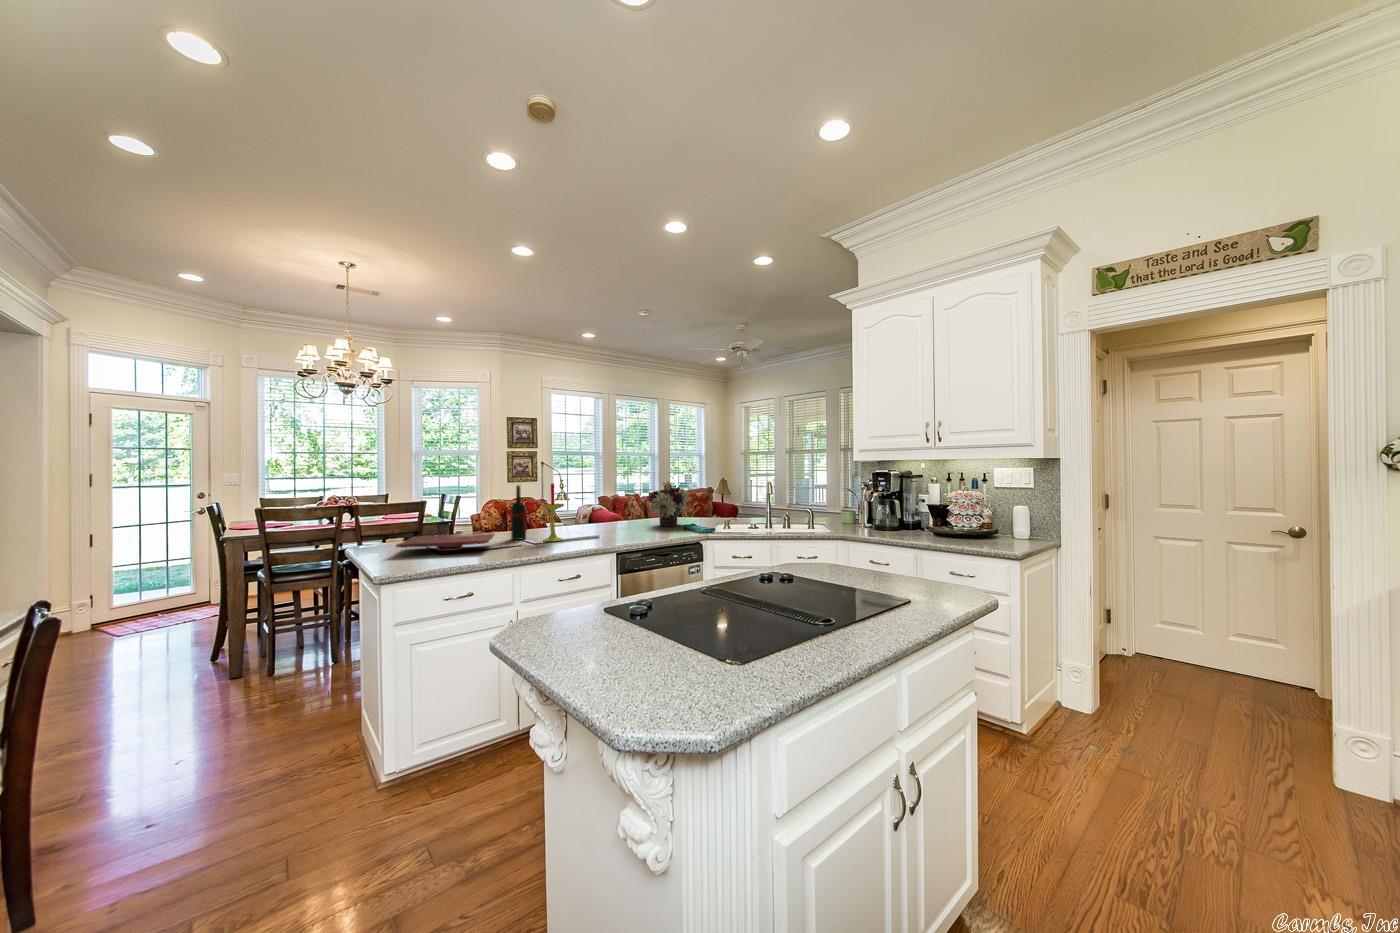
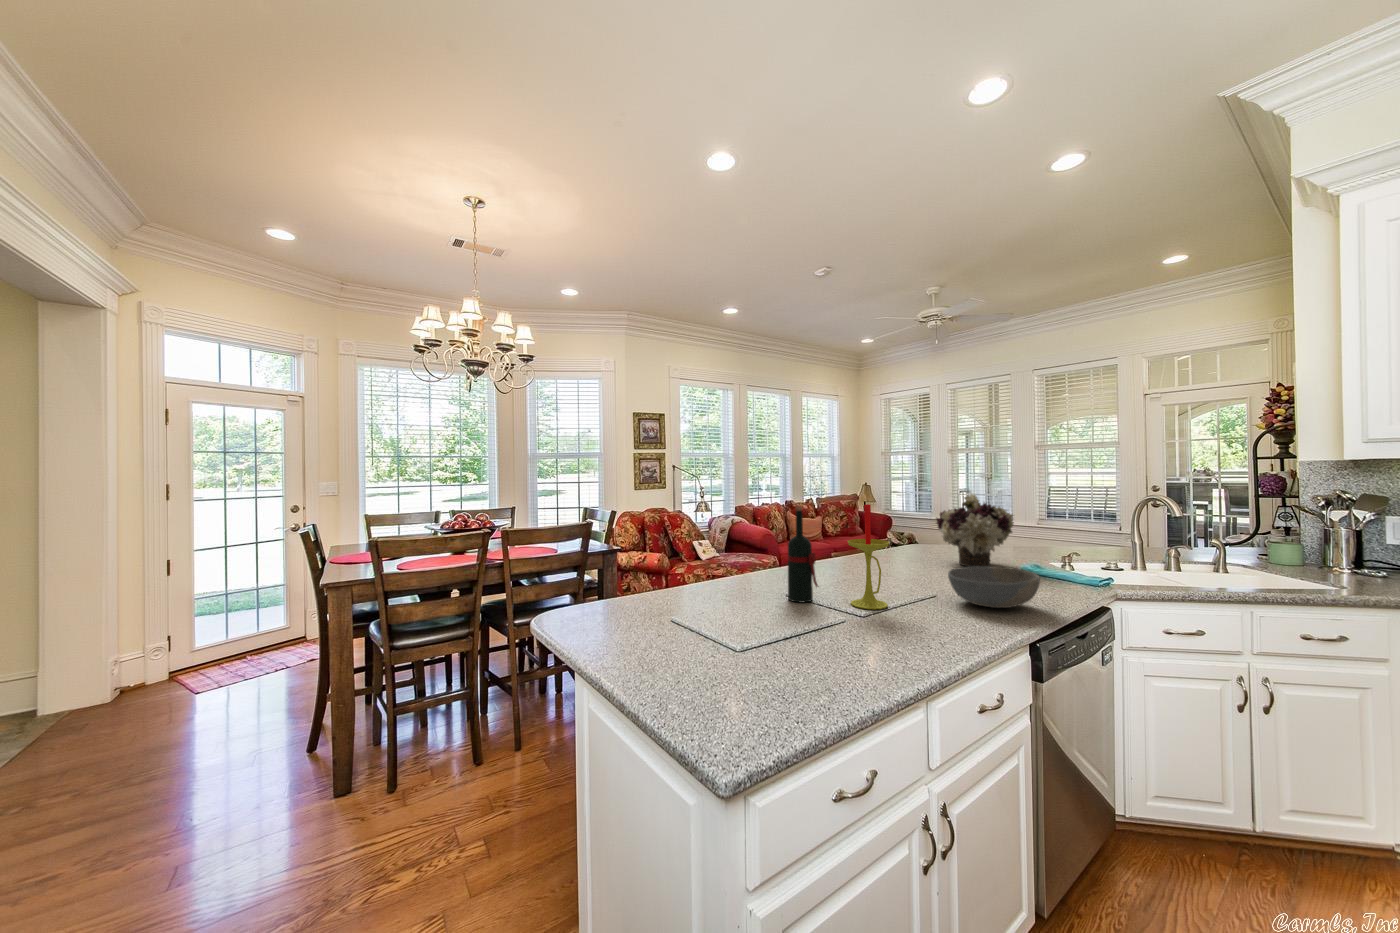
bowl: none [599,519,644,540] -> present [948,566,1040,608]
cutting board: present [396,533,495,551] -> none [650,597,828,644]

